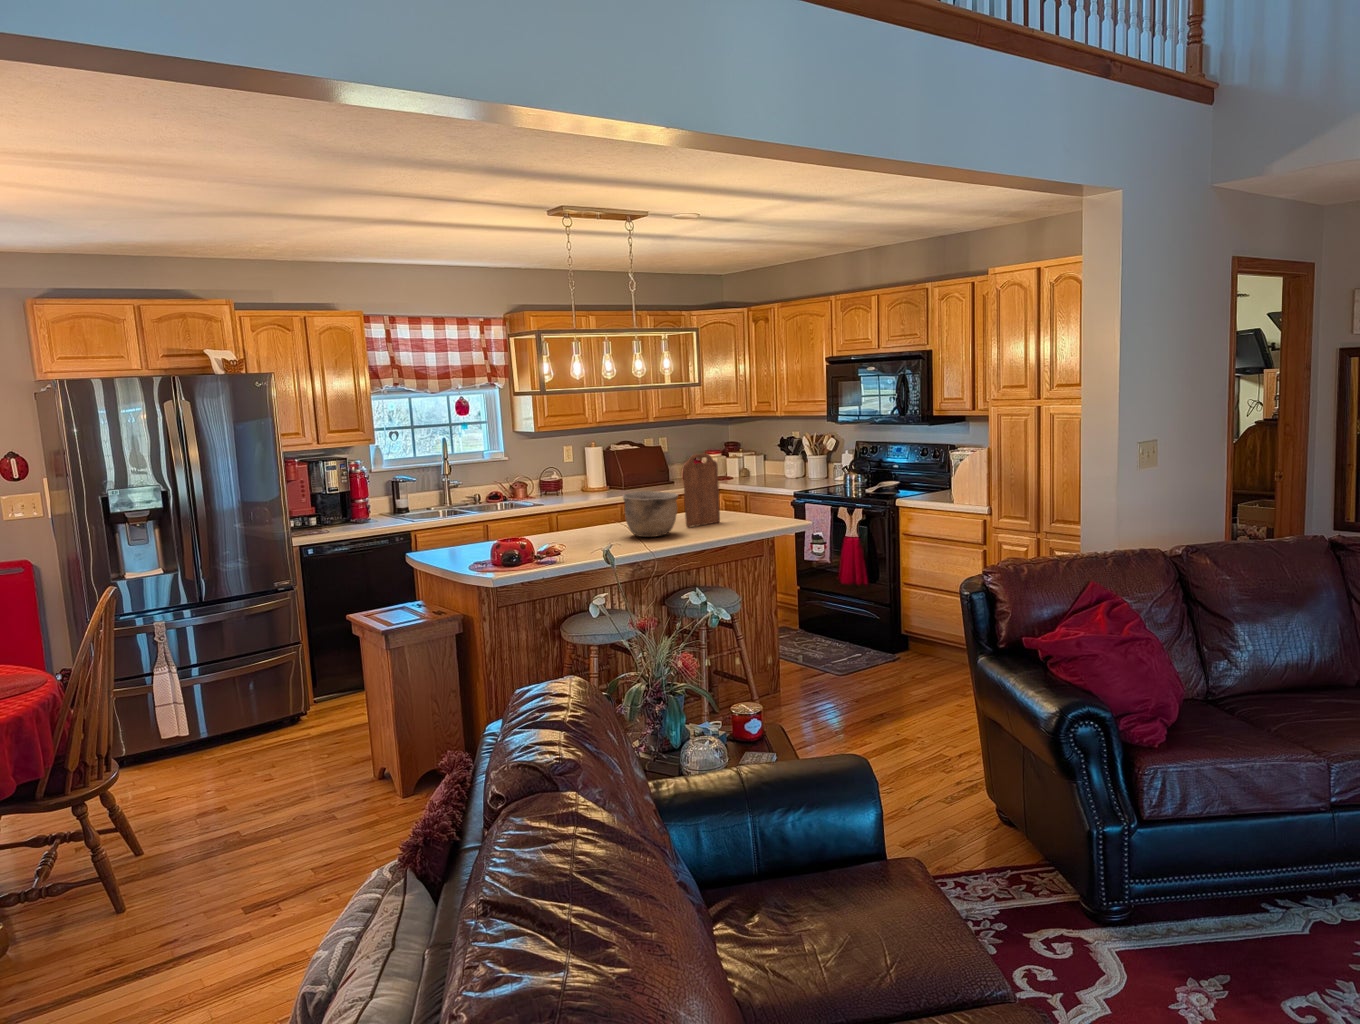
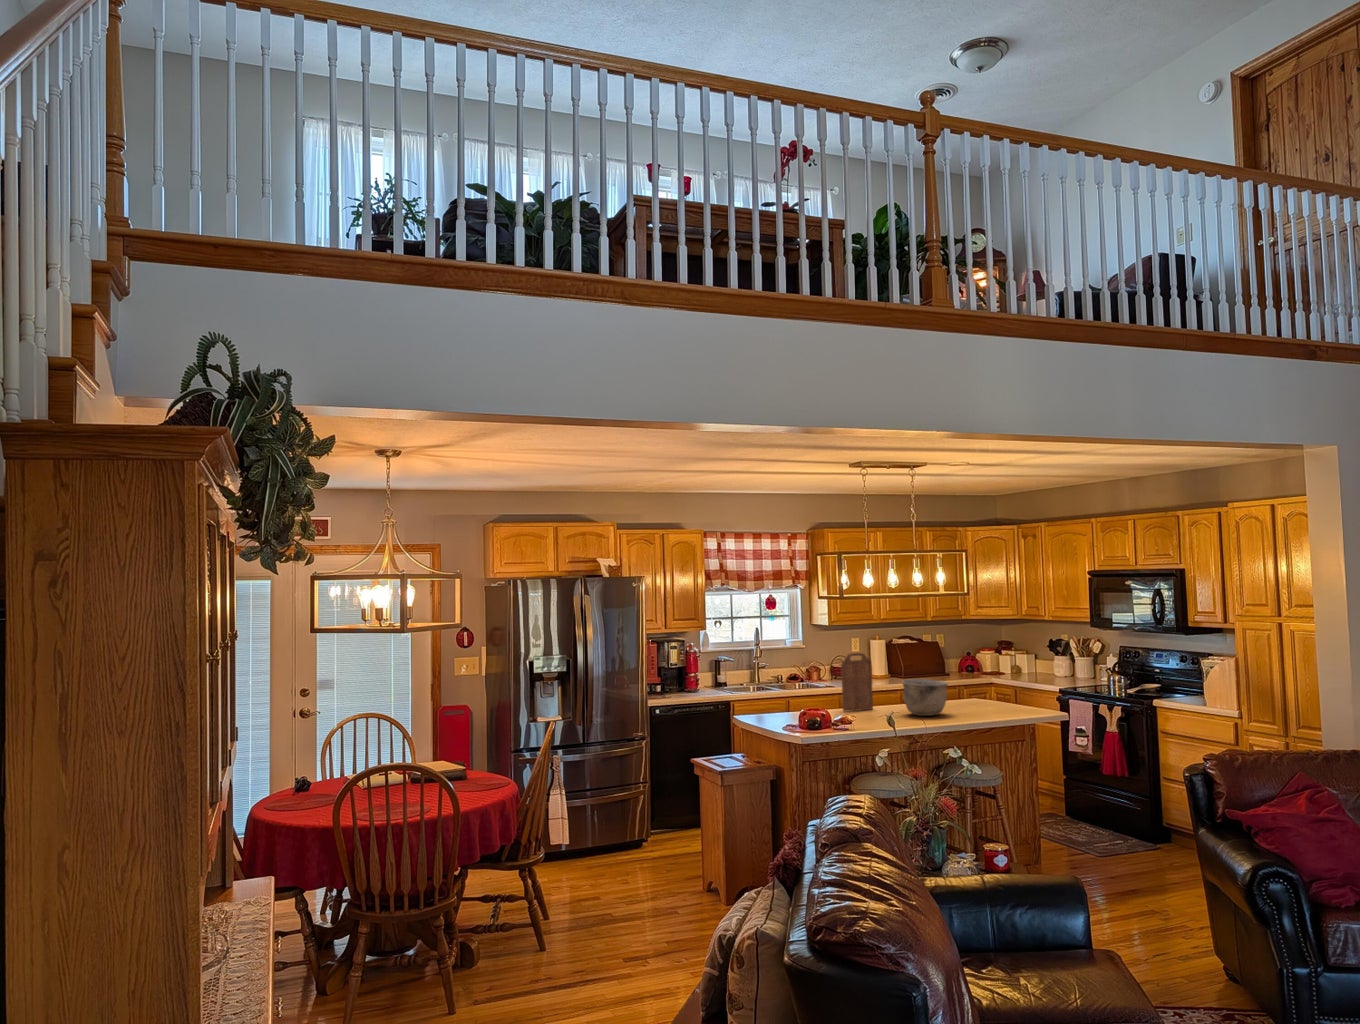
cutting board: present [683,454,720,527] -> present [841,653,873,711]

